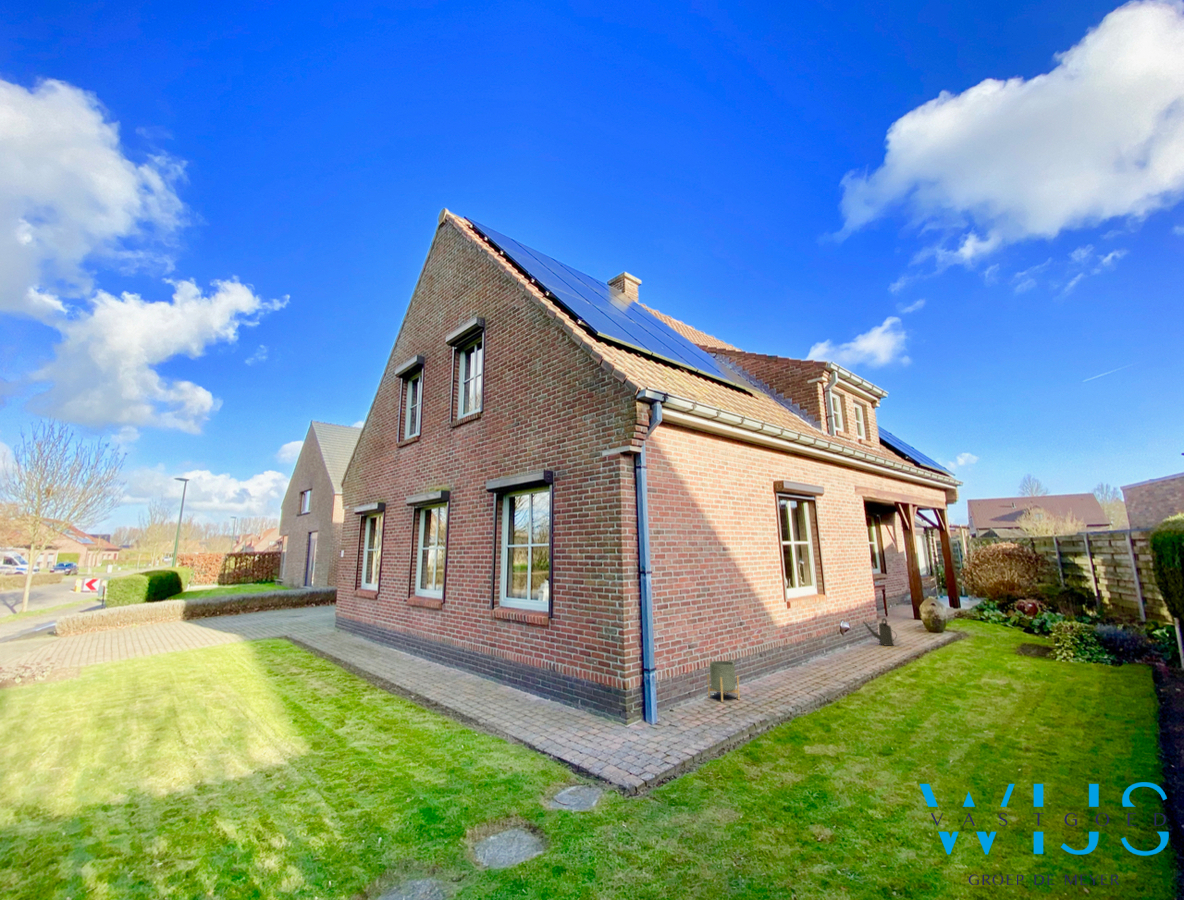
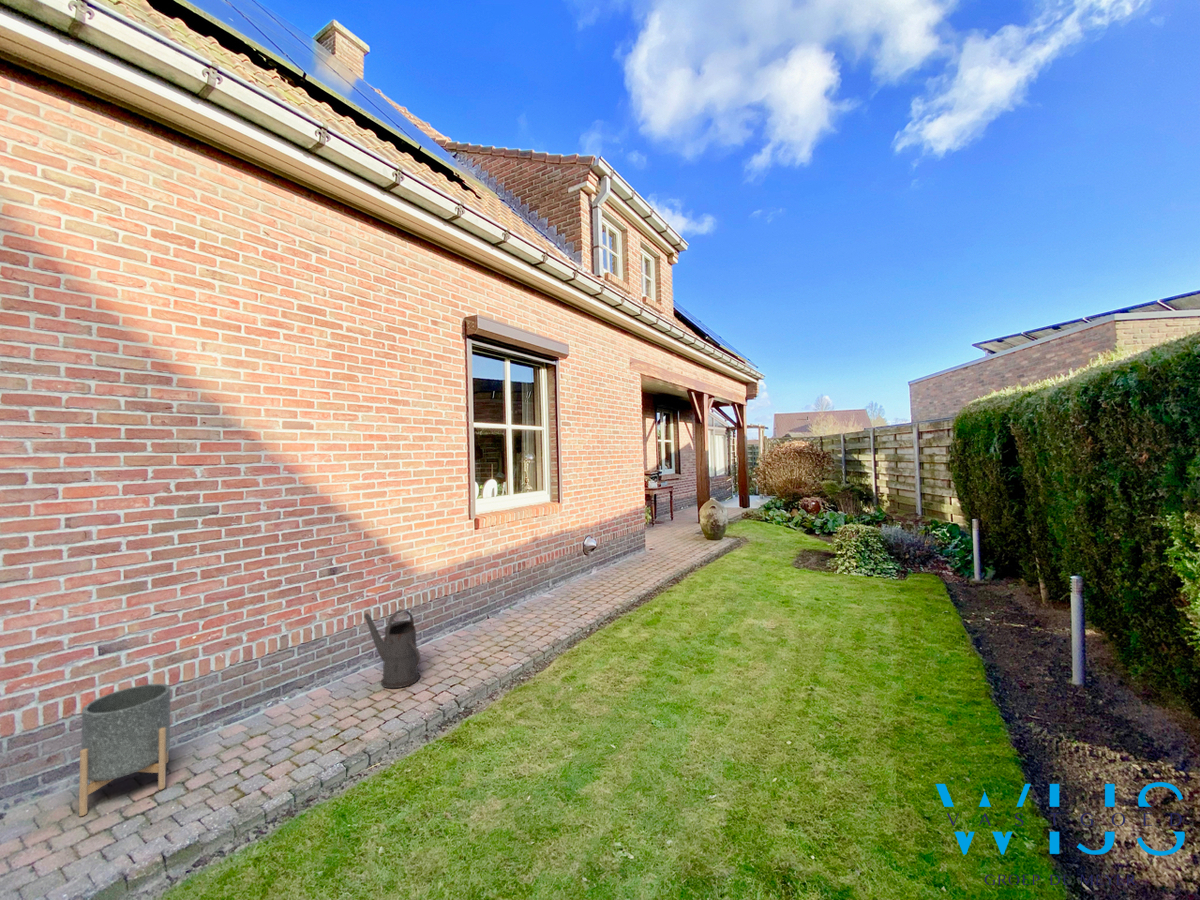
watering can: present [863,618,894,646] -> present [364,610,421,688]

